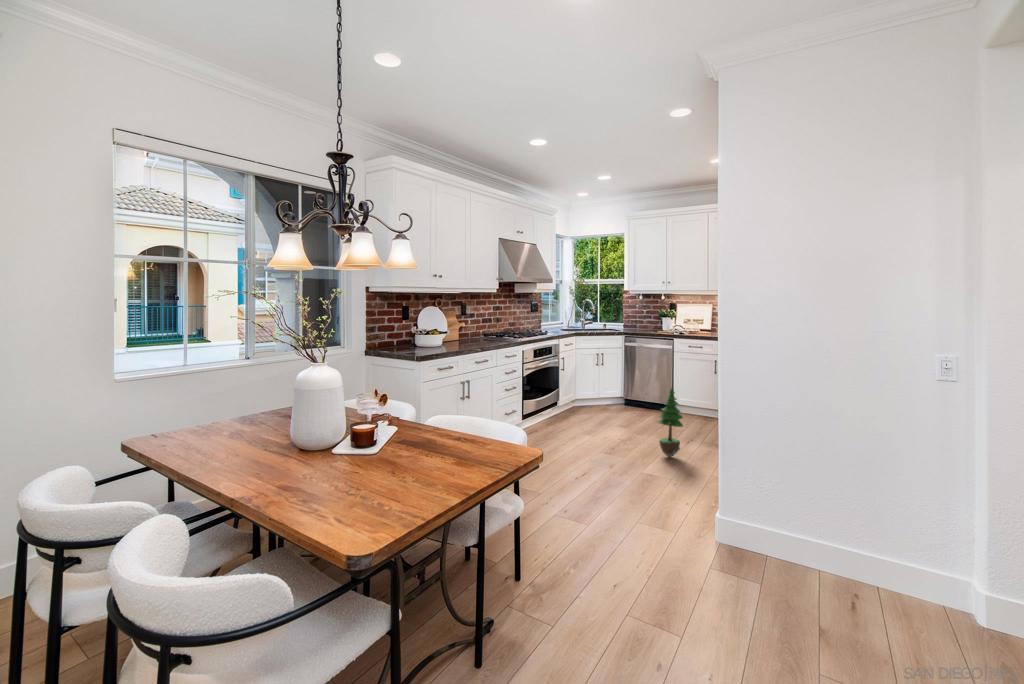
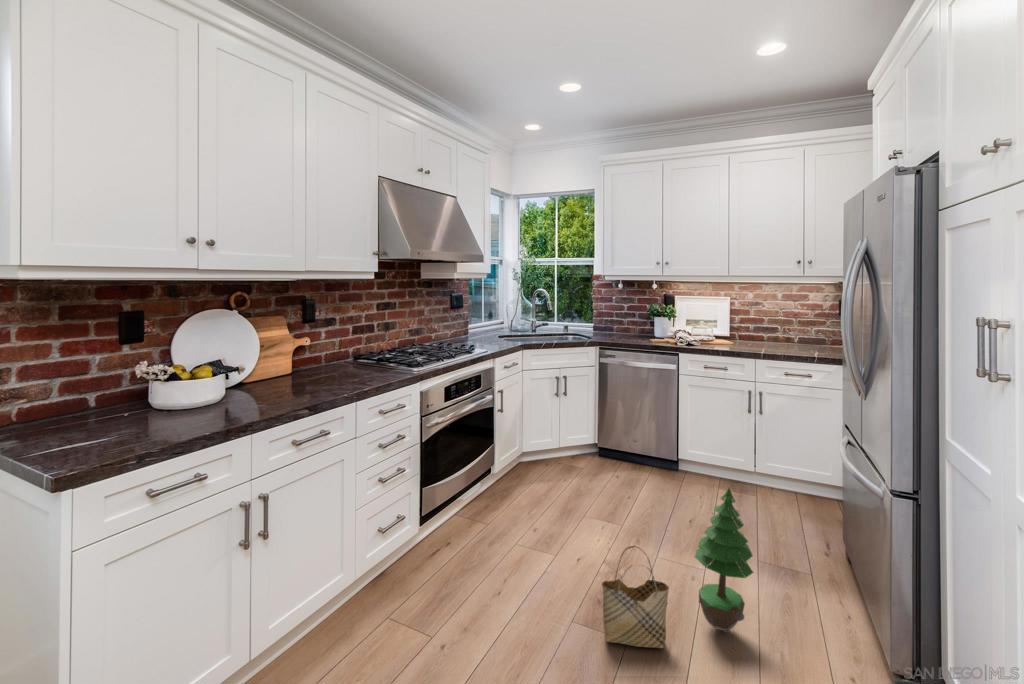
woven basket: none [612,415,643,459] -> present [602,546,669,649]

